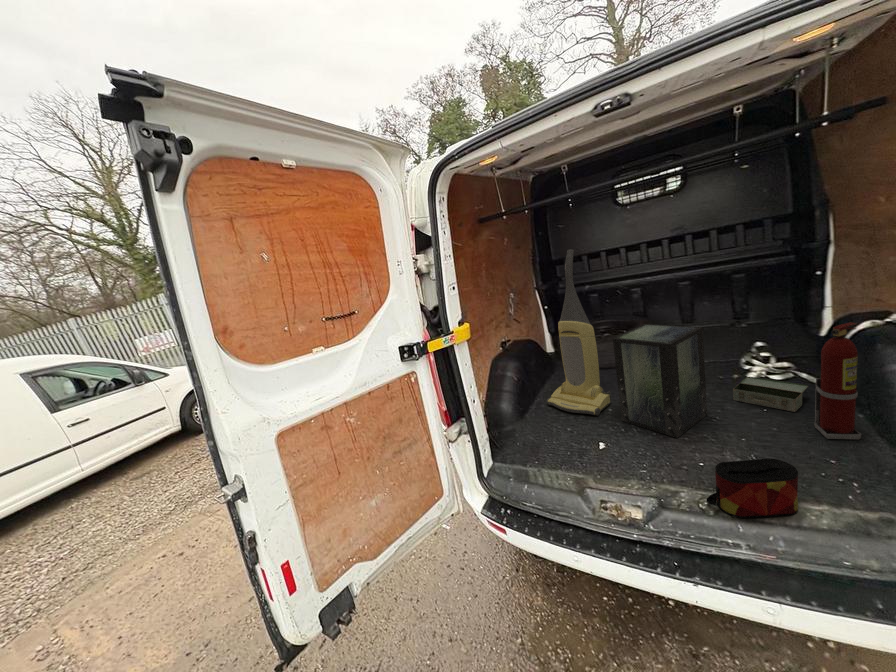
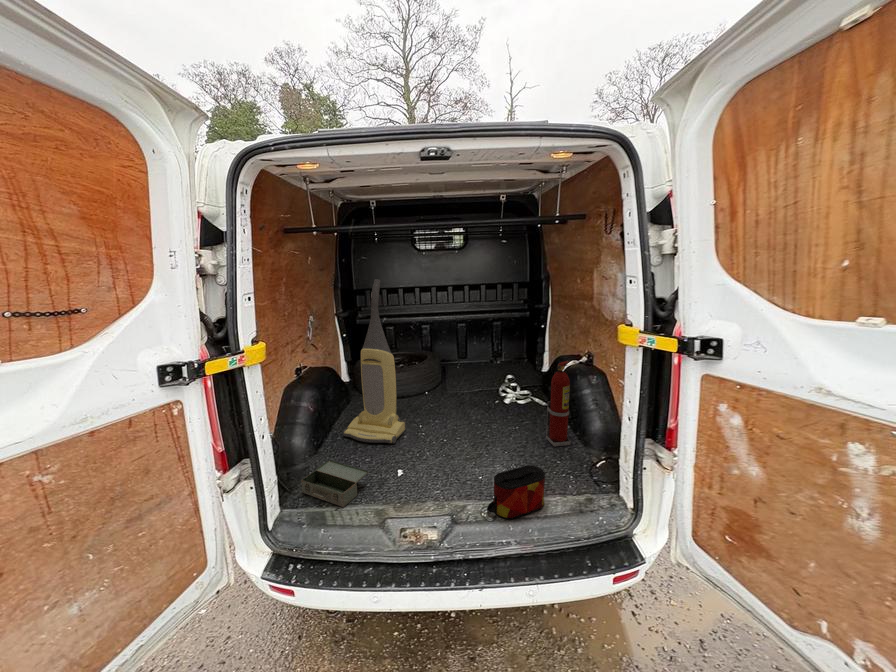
storage box: present [613,324,707,438] -> none [413,356,481,458]
toolbox: present [733,377,808,412] -> present [301,460,369,507]

